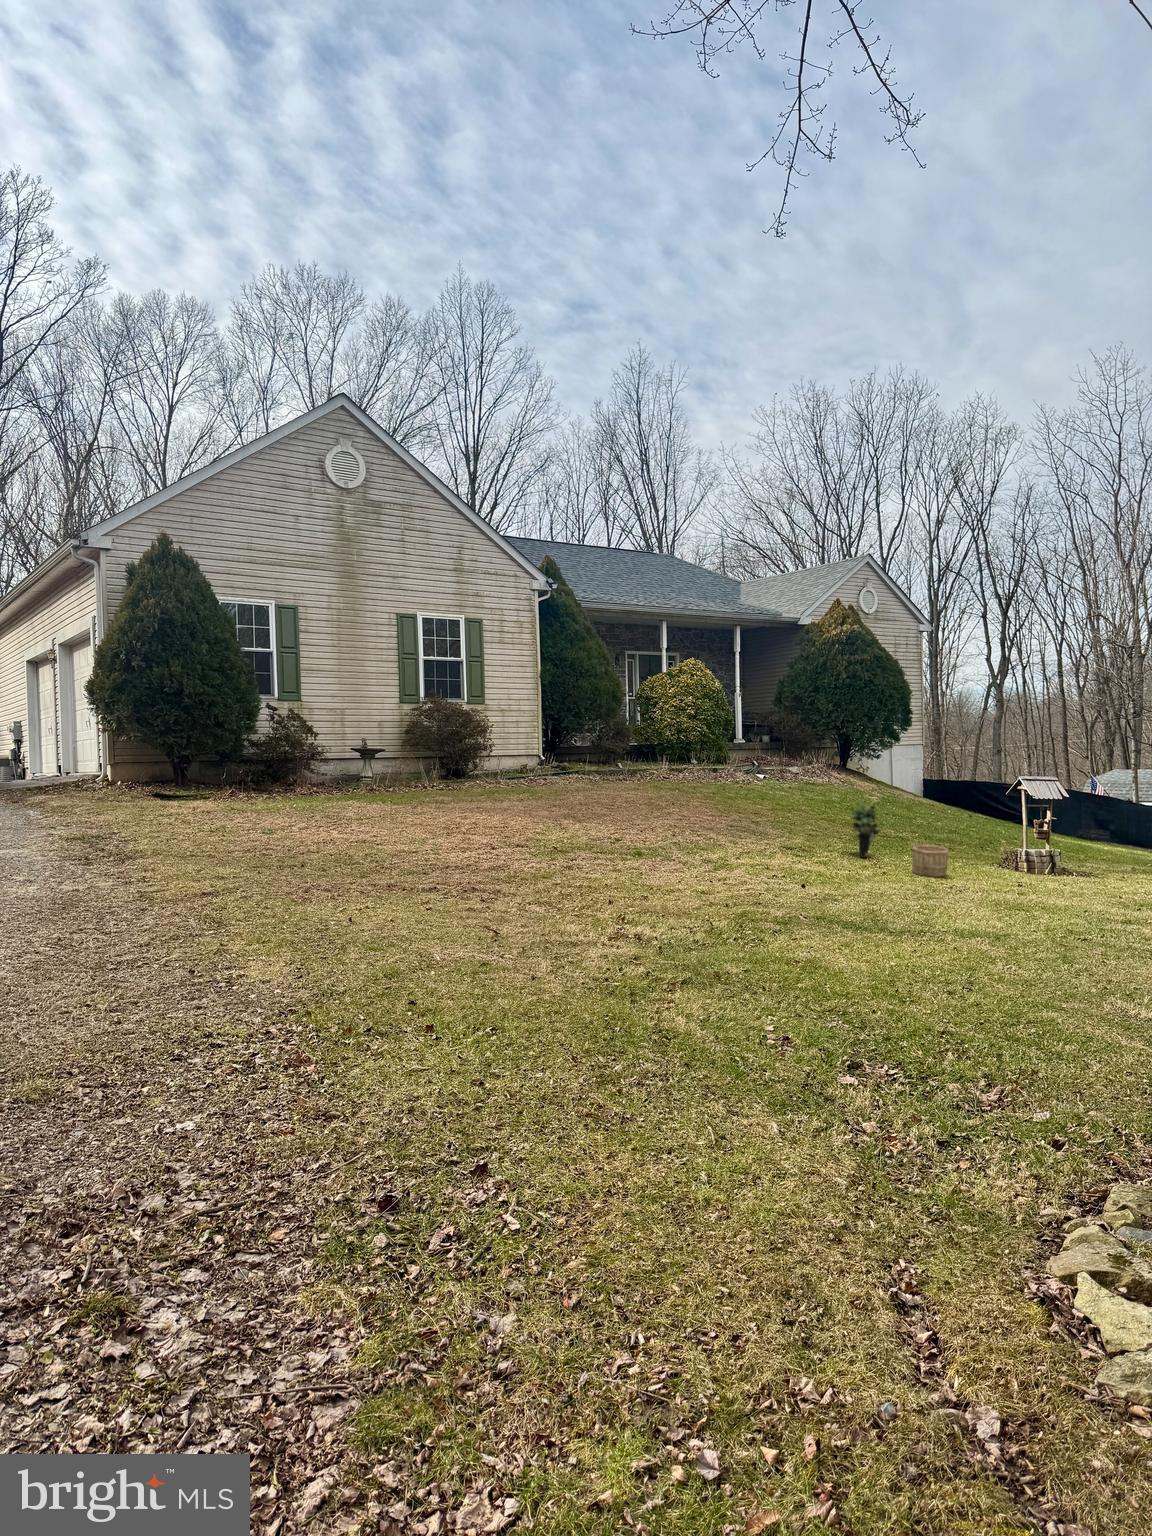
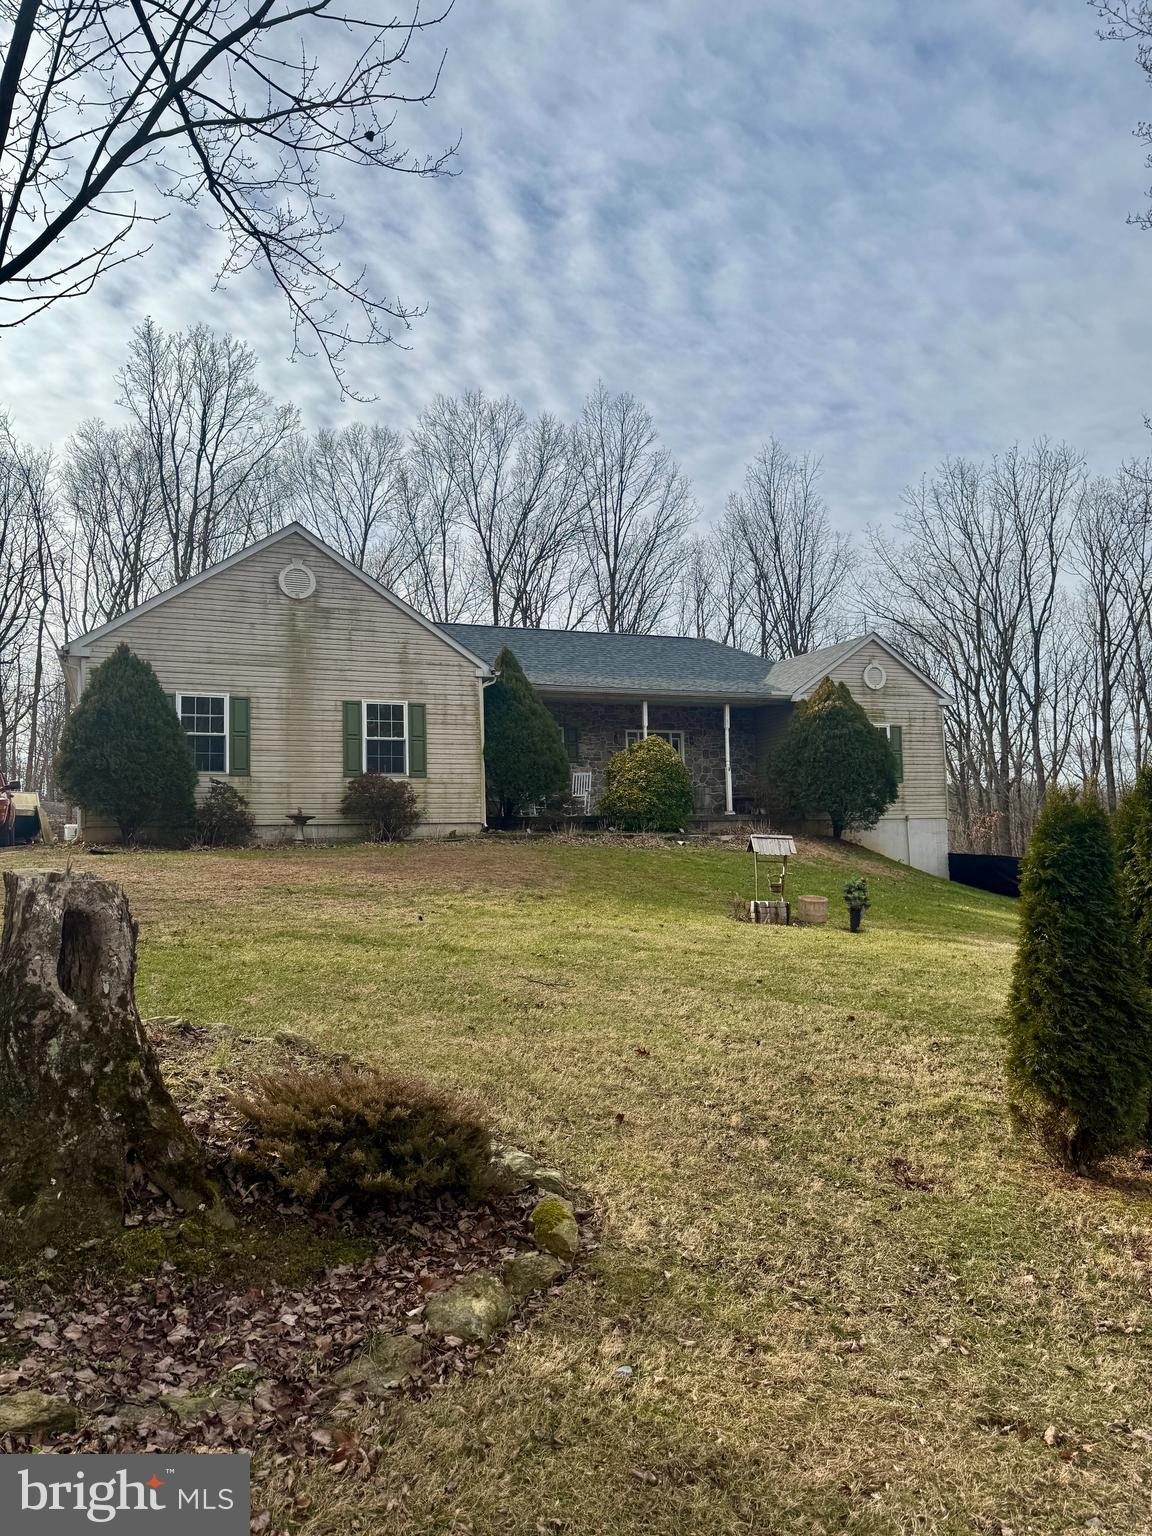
wooden bucket: present [912,845,949,877] -> present [797,895,828,923]

